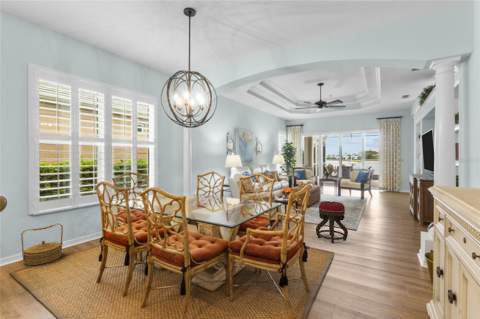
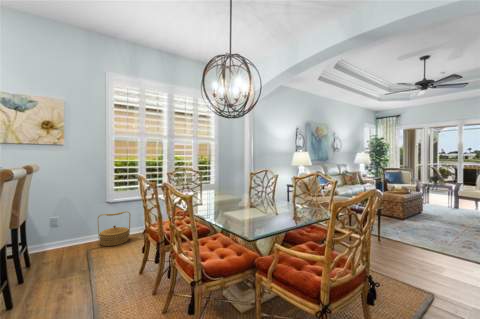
ottoman: present [316,201,348,243] -> none [405,214,461,276]

